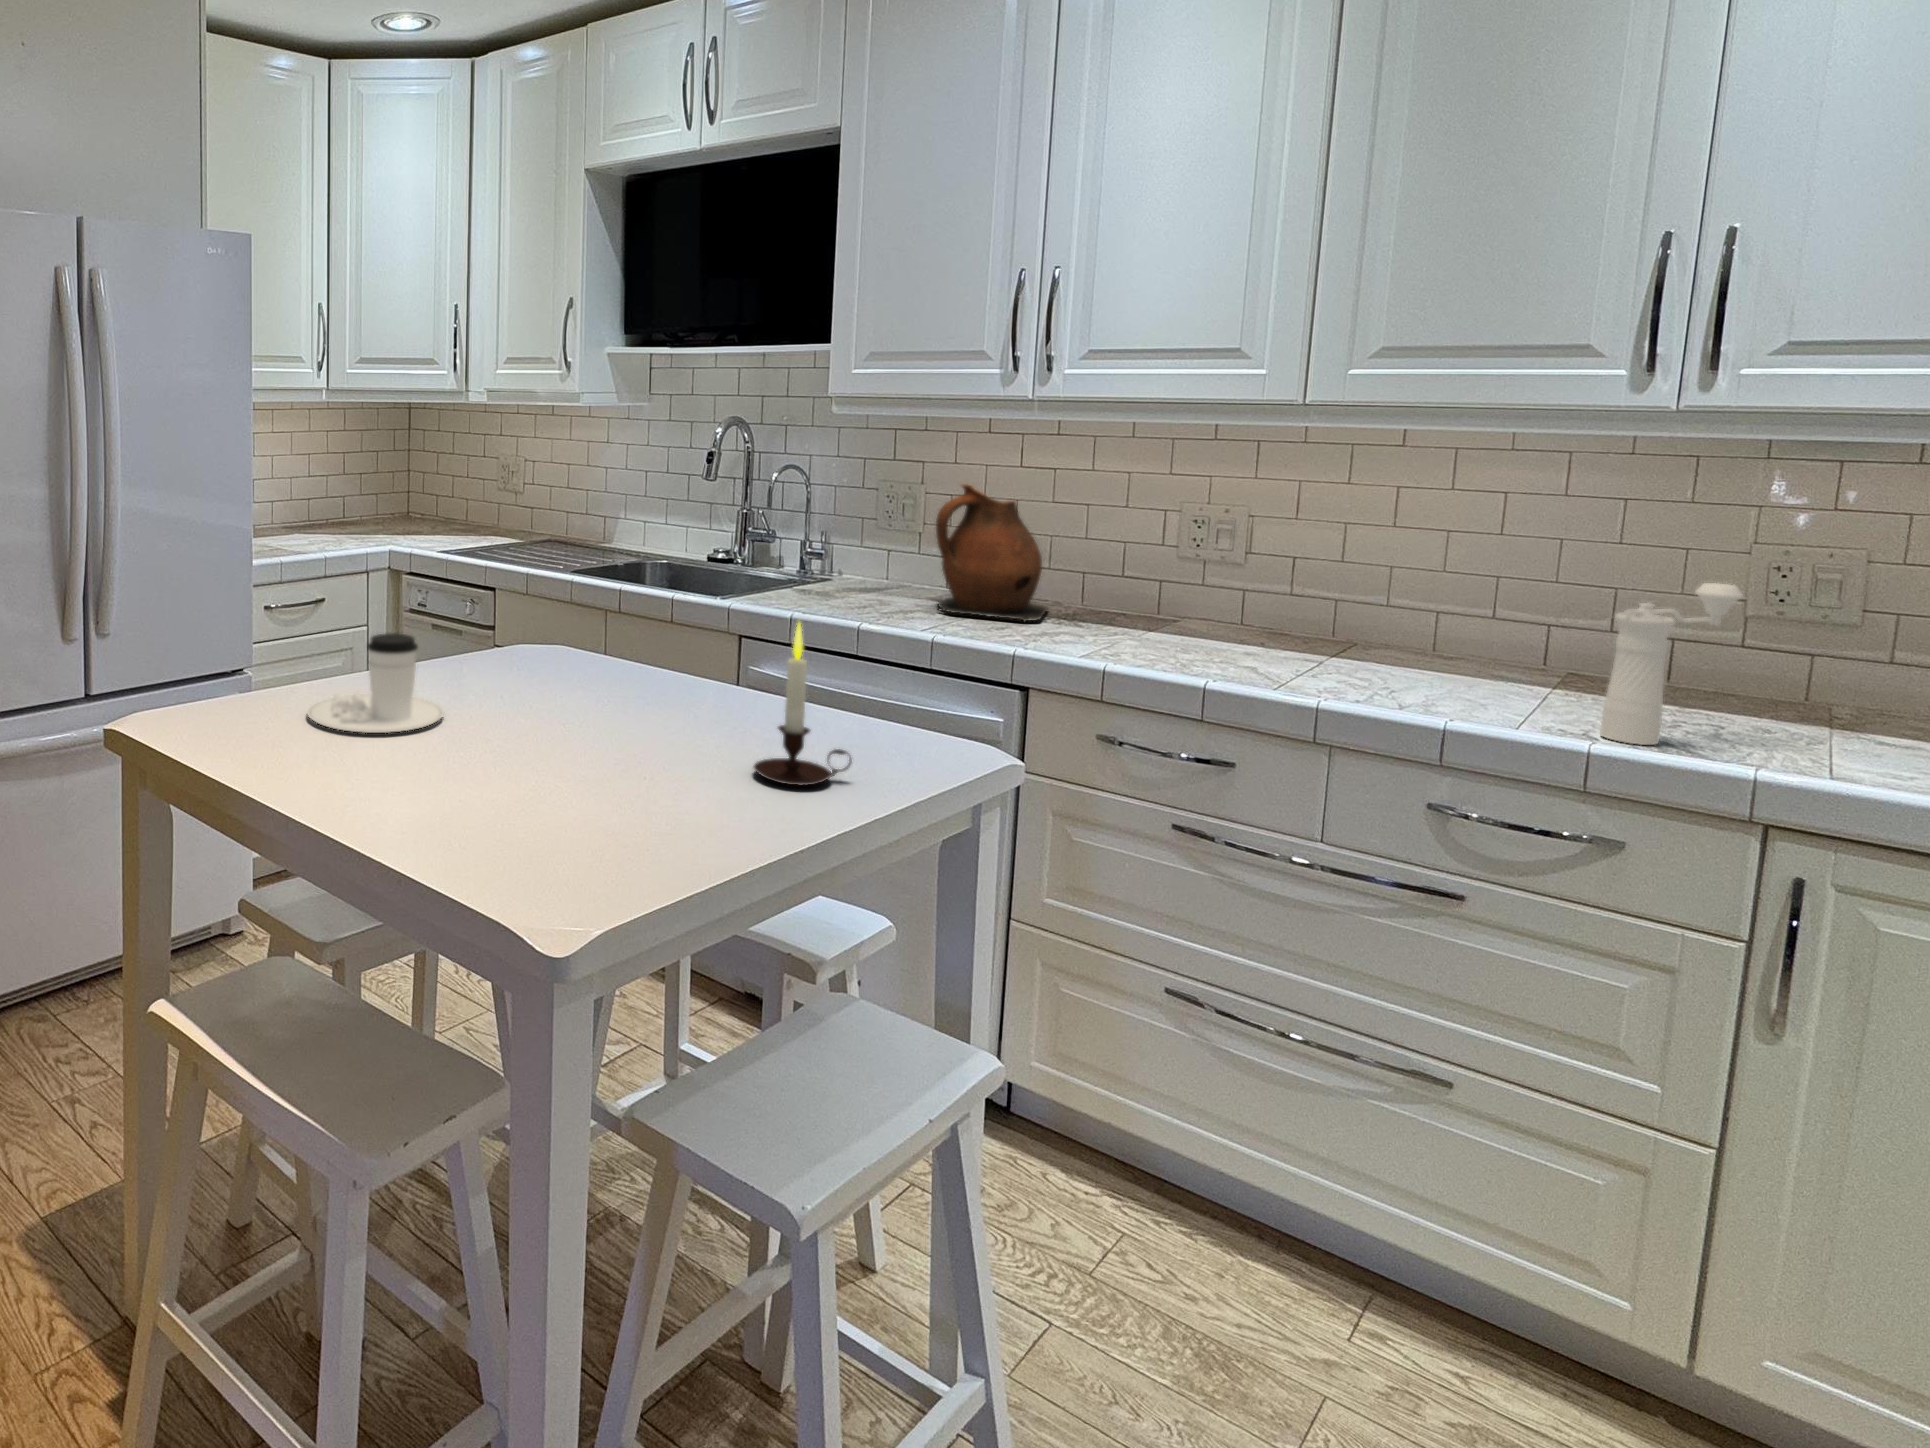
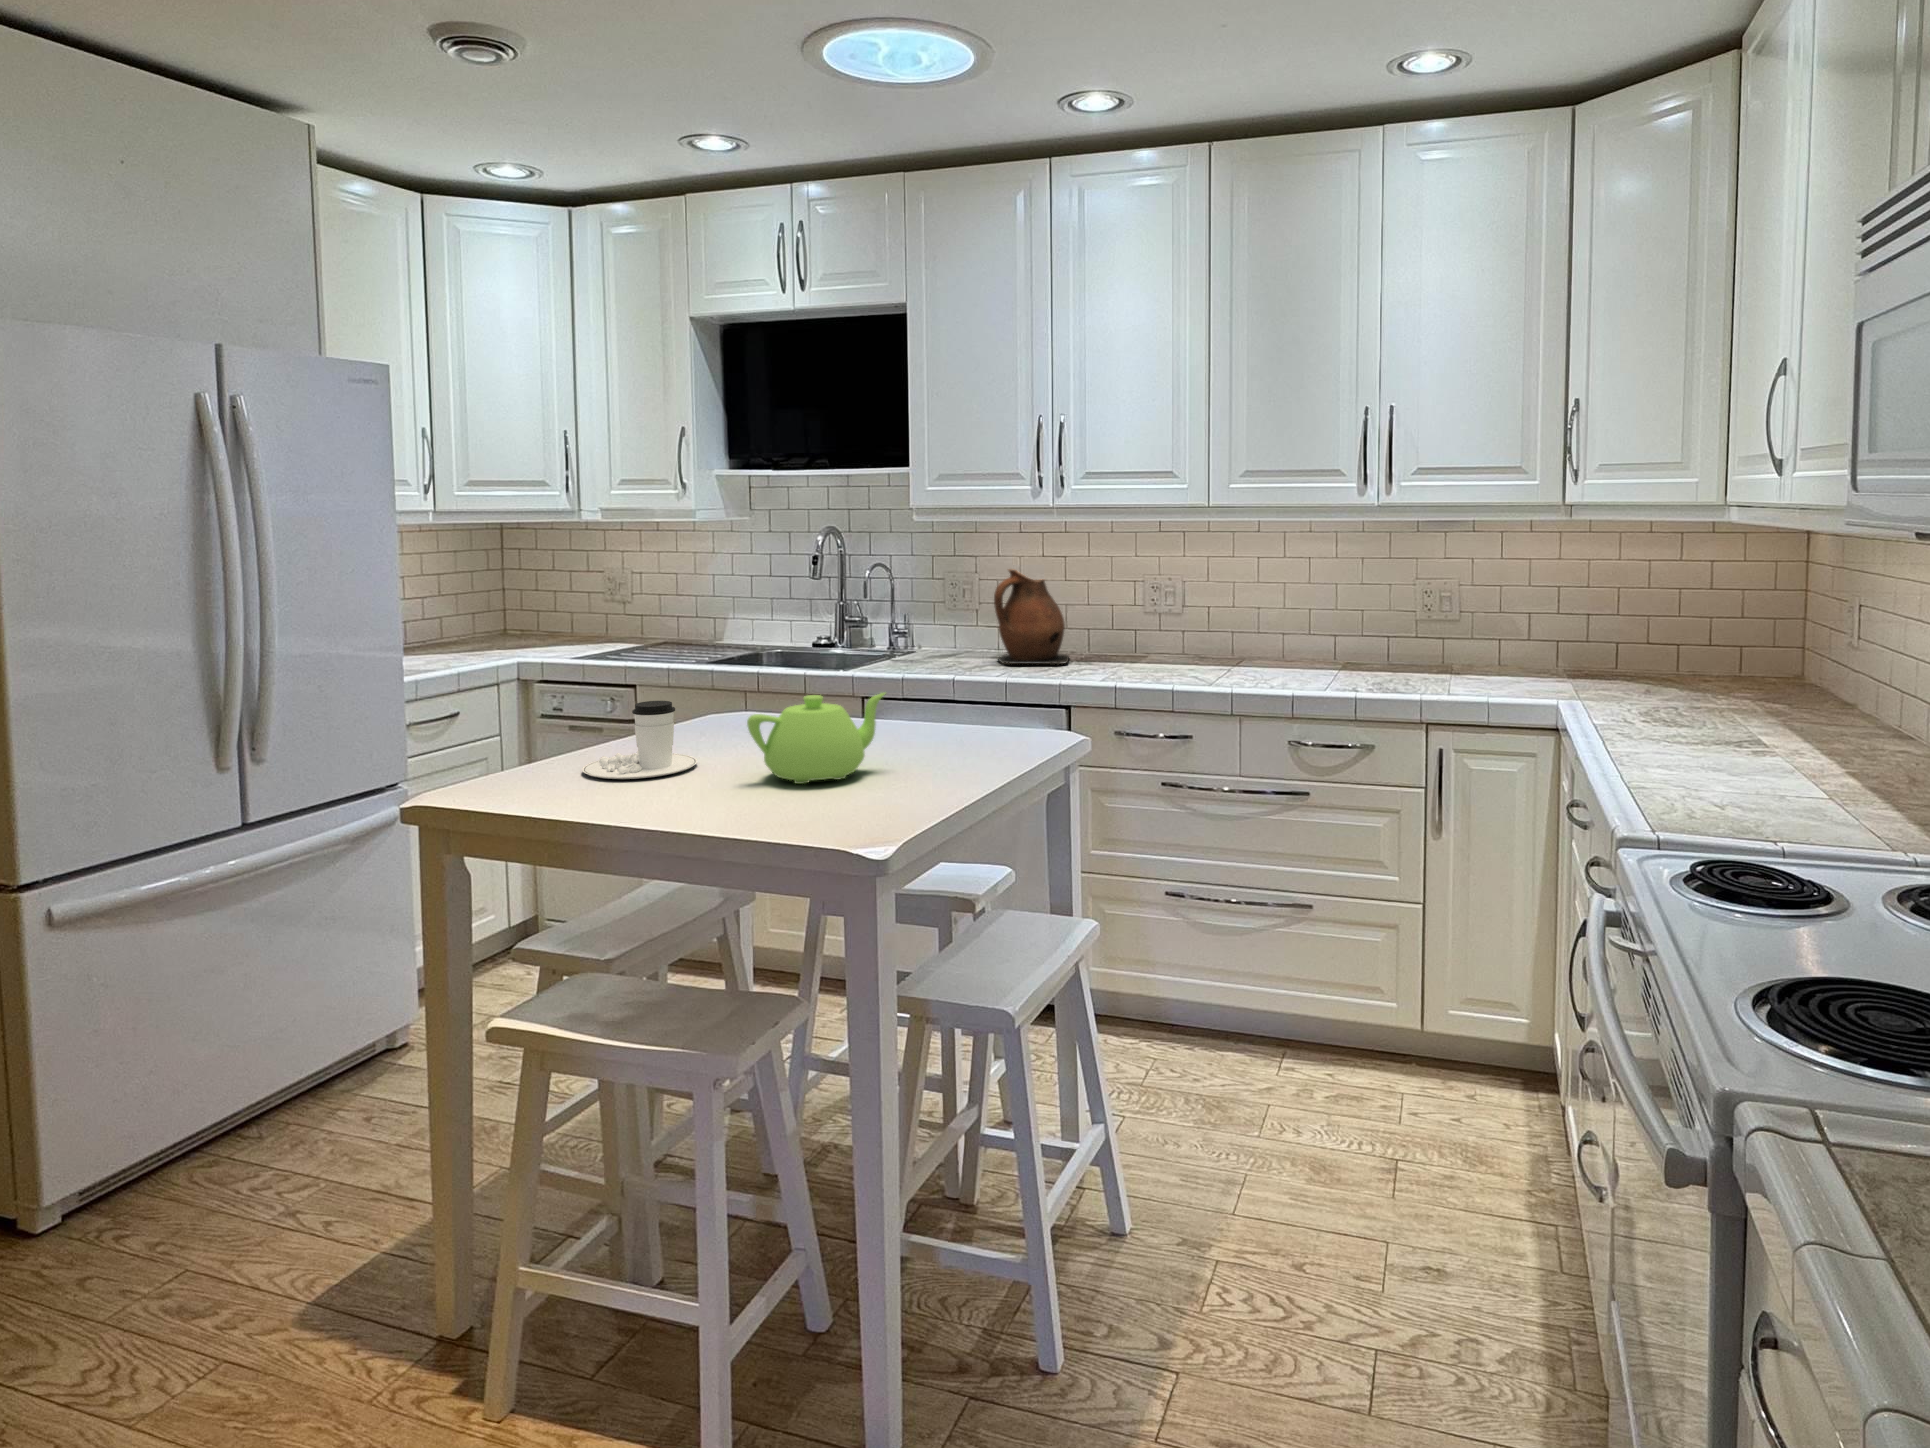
pepper mill: present [1600,583,1743,745] -> none [1362,599,1413,691]
candle: present [754,623,851,785] -> none [937,655,998,765]
teapot: none [480,655,680,780] -> present [747,693,885,784]

